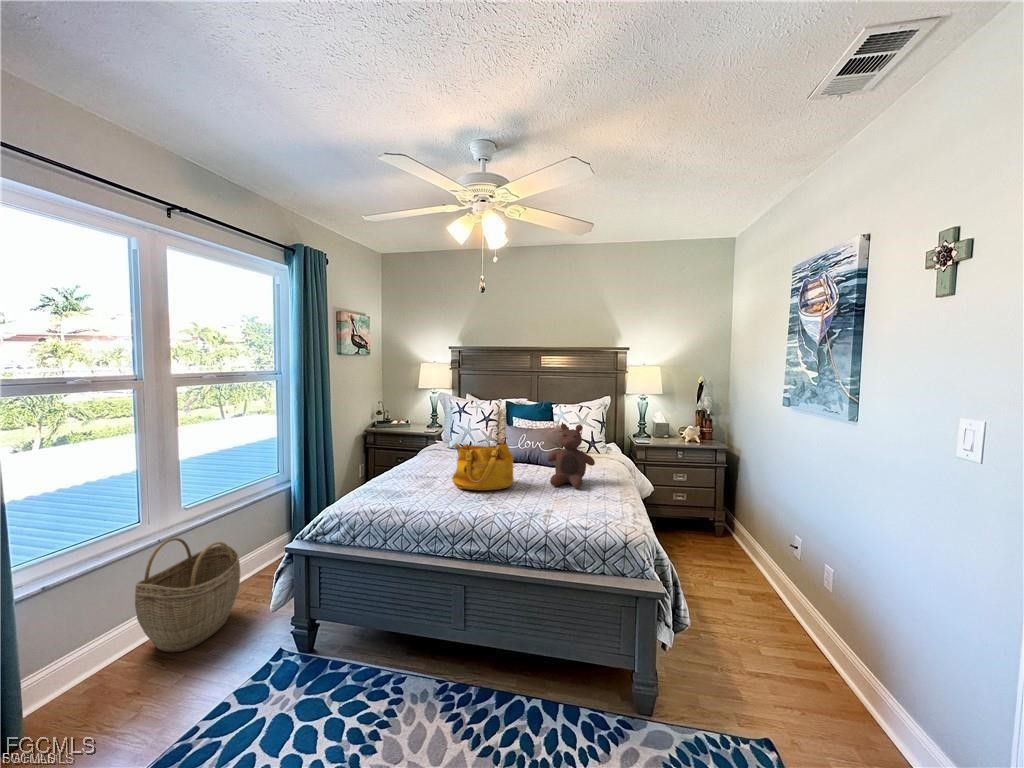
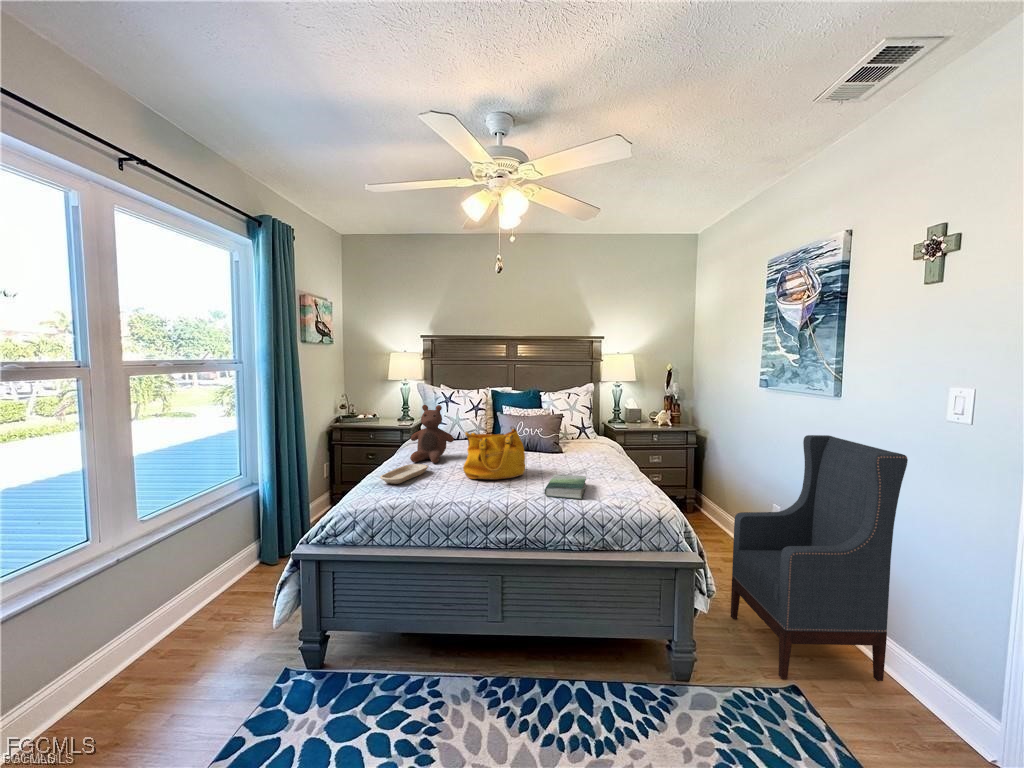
stuffed bear: present [547,424,595,489] -> present [410,405,454,463]
armchair: none [723,463,912,750] -> present [731,435,908,681]
tray: none [375,471,425,489] -> present [380,464,429,484]
book: none [516,489,567,517] -> present [545,474,587,499]
woven basket: present [135,538,240,652] -> none [97,555,221,691]

